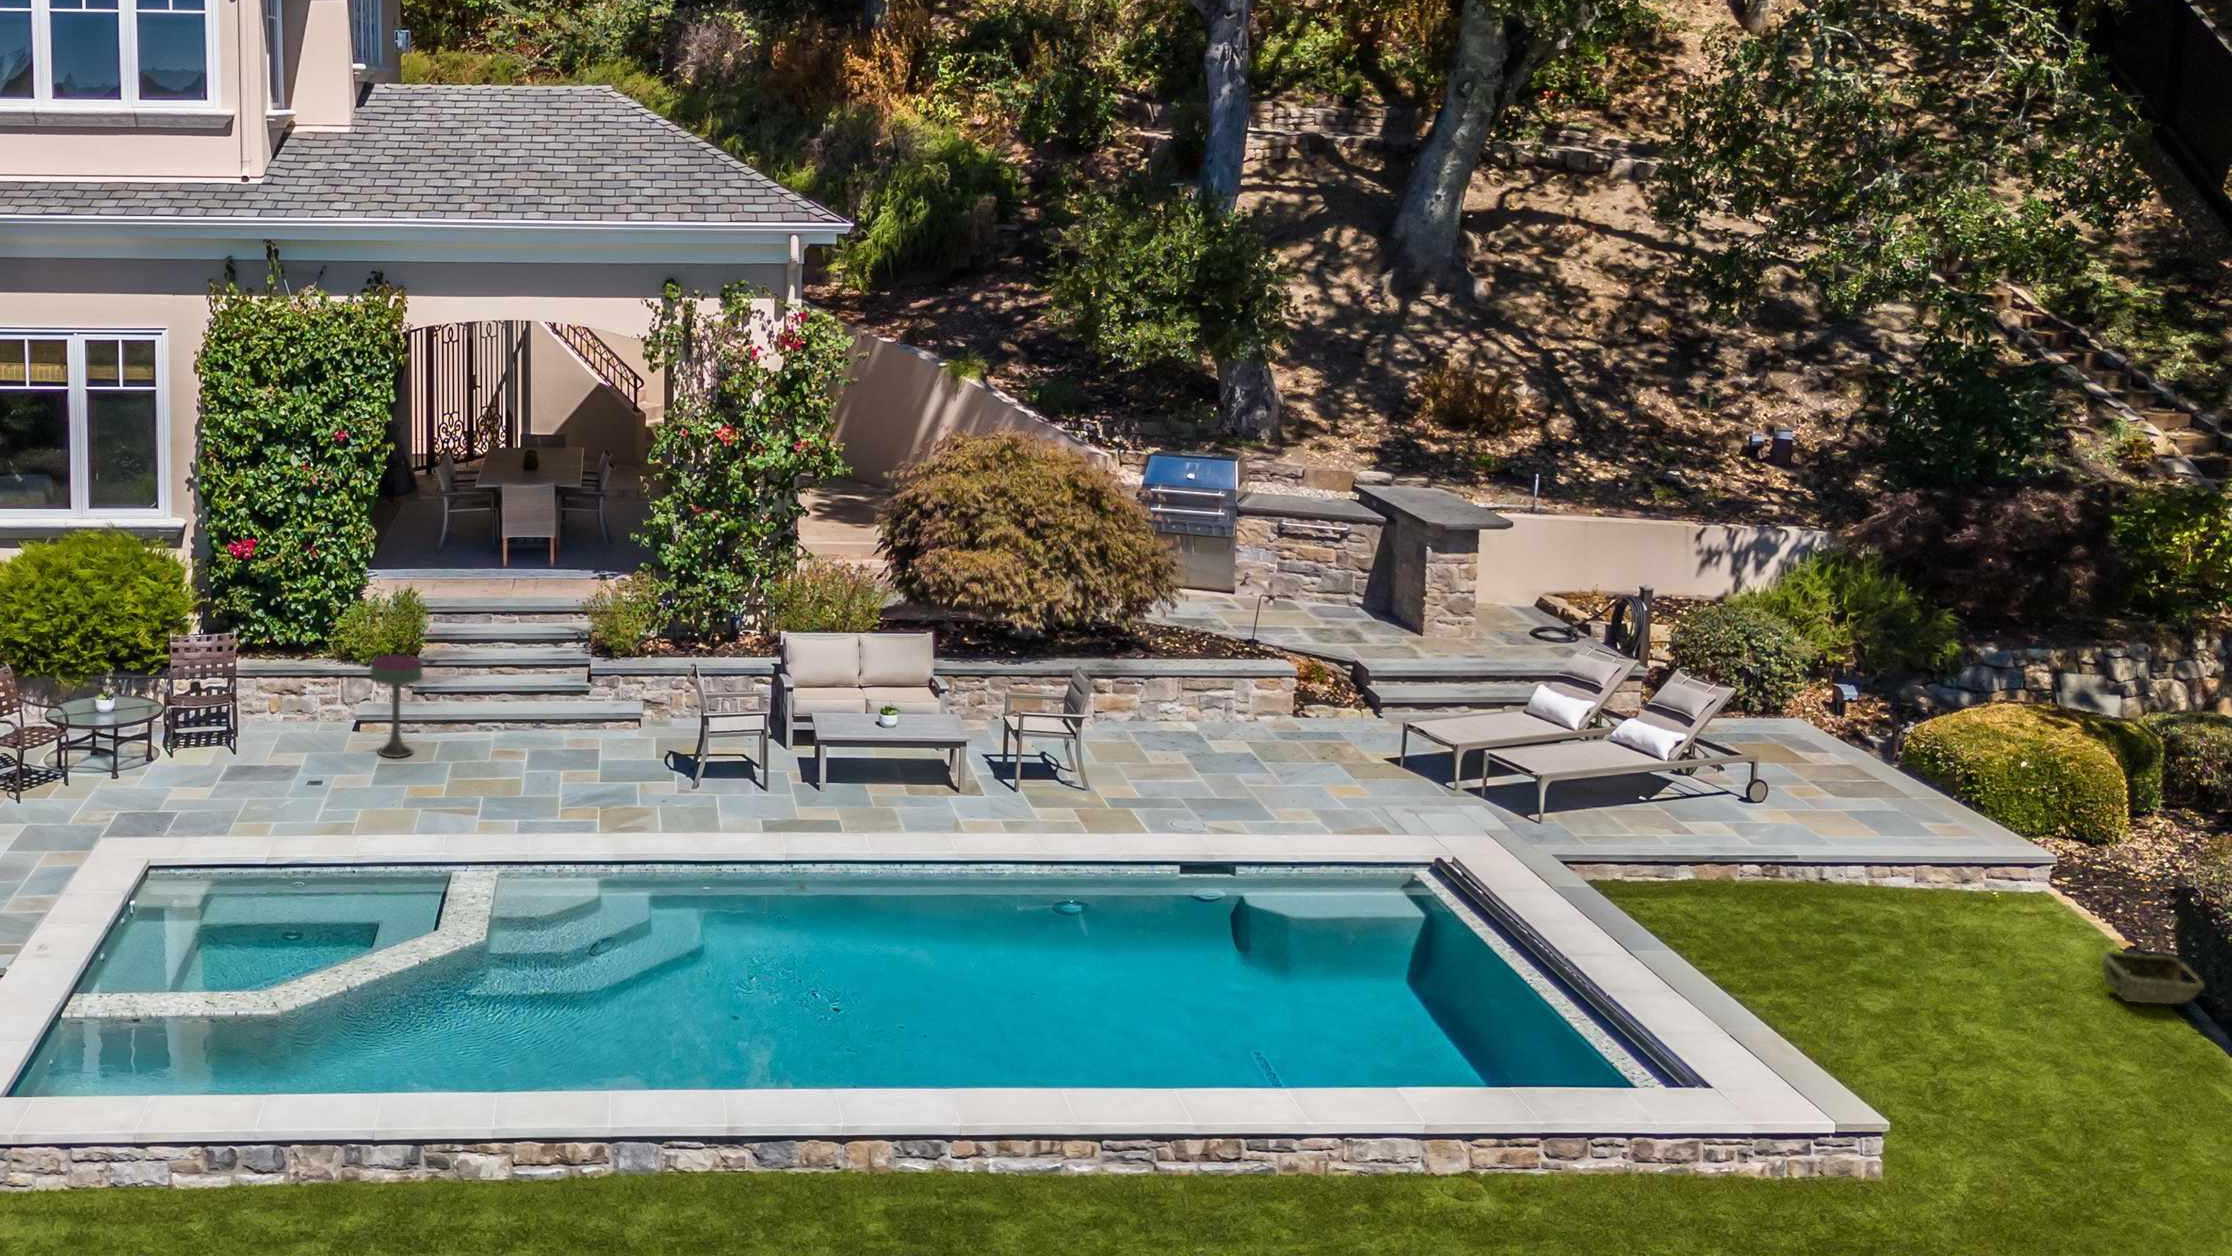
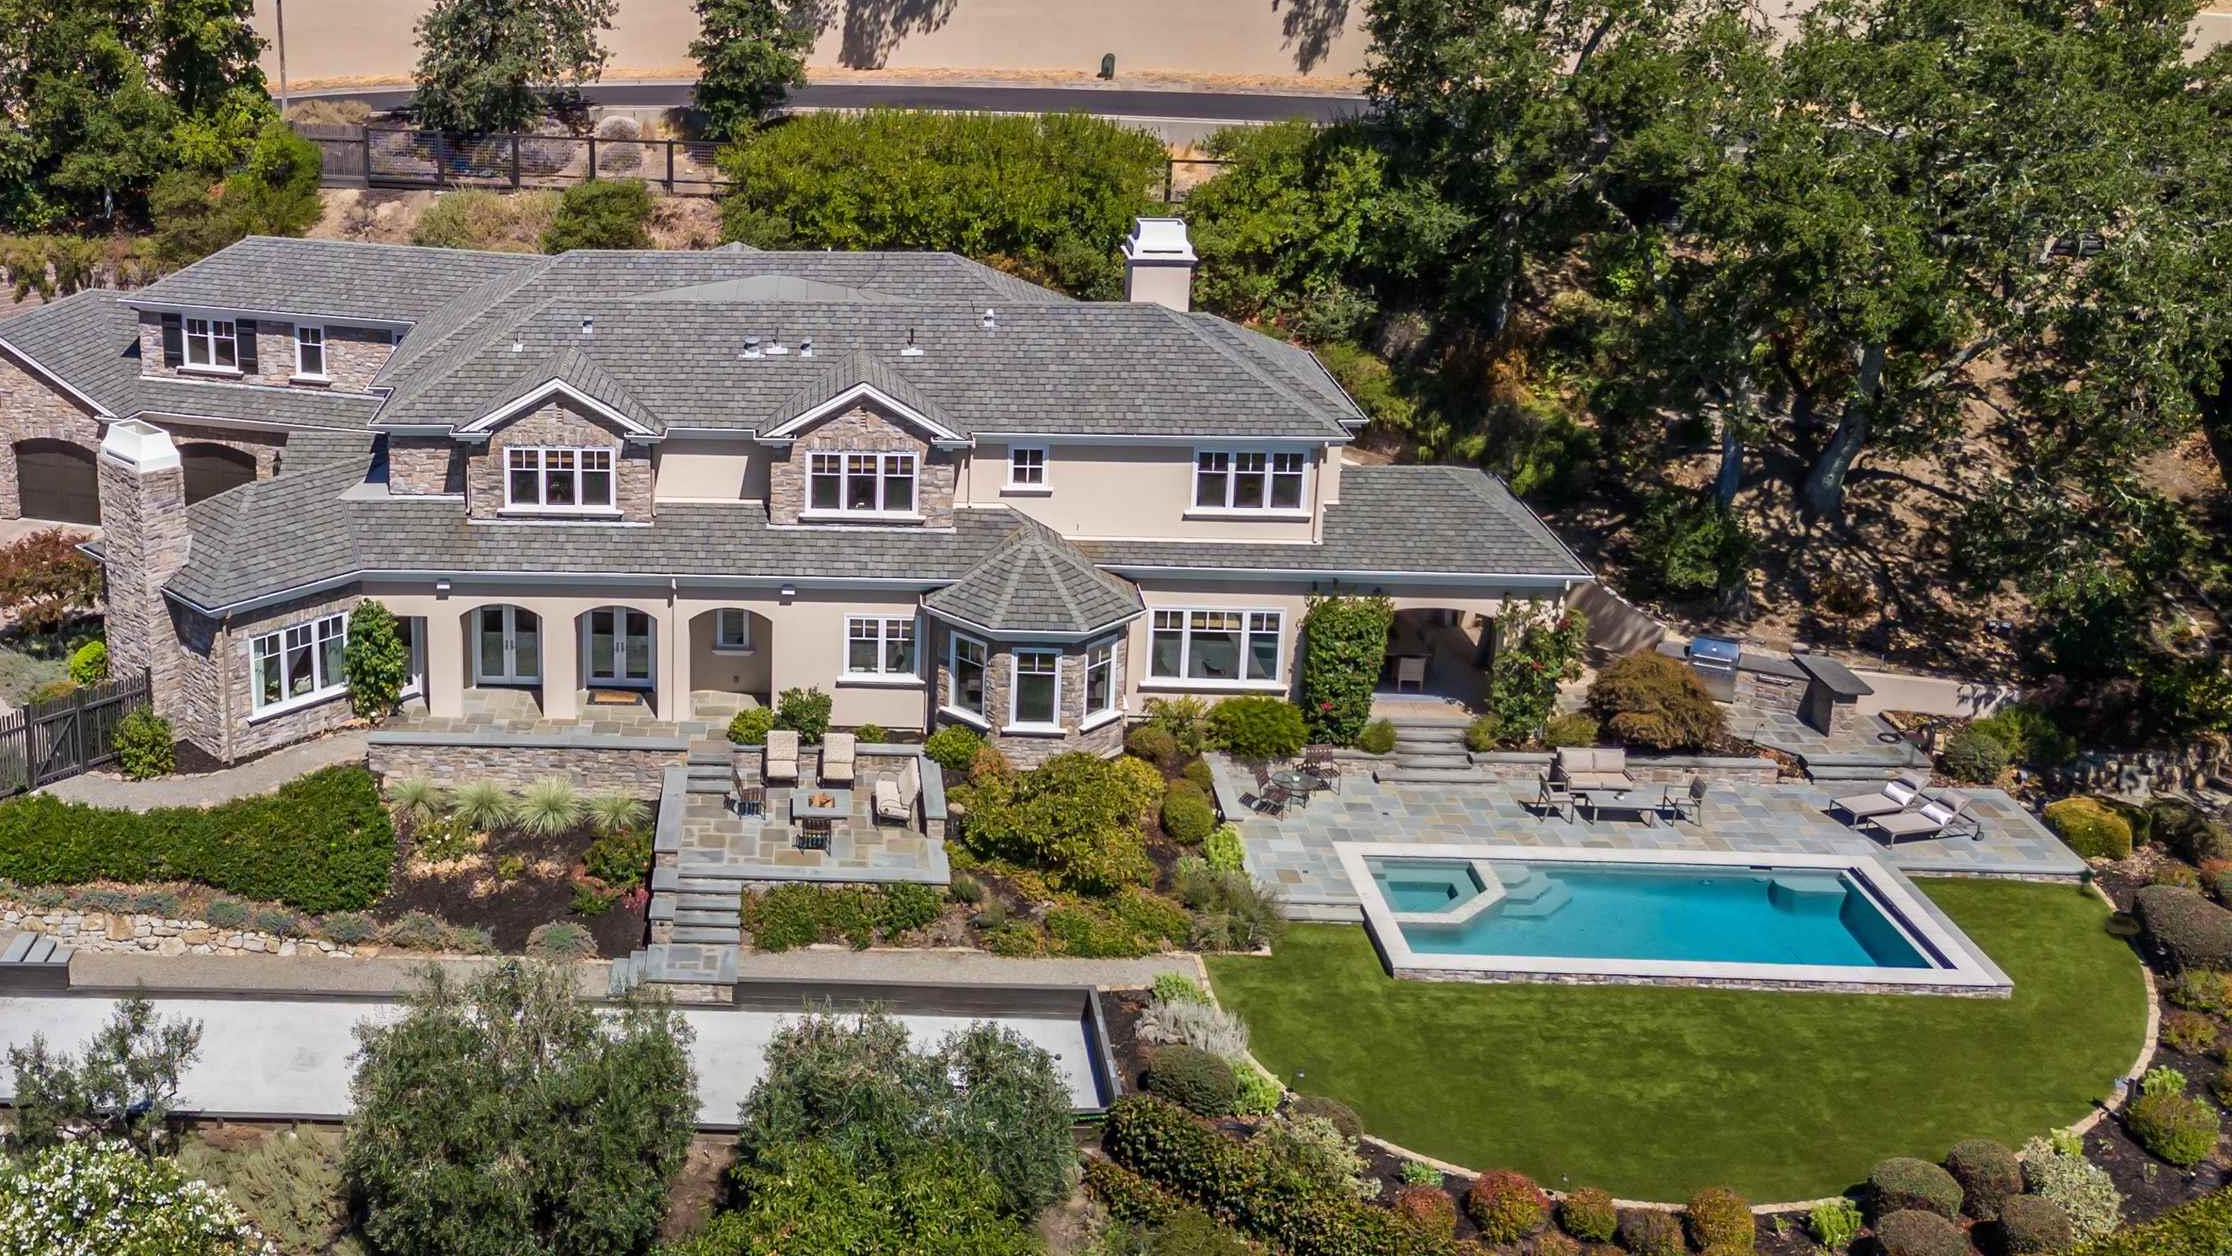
bar stool: present [371,655,423,757] -> present [1904,732,1926,769]
decorative plant: none [2003,828,2062,914] -> present [2075,866,2096,893]

